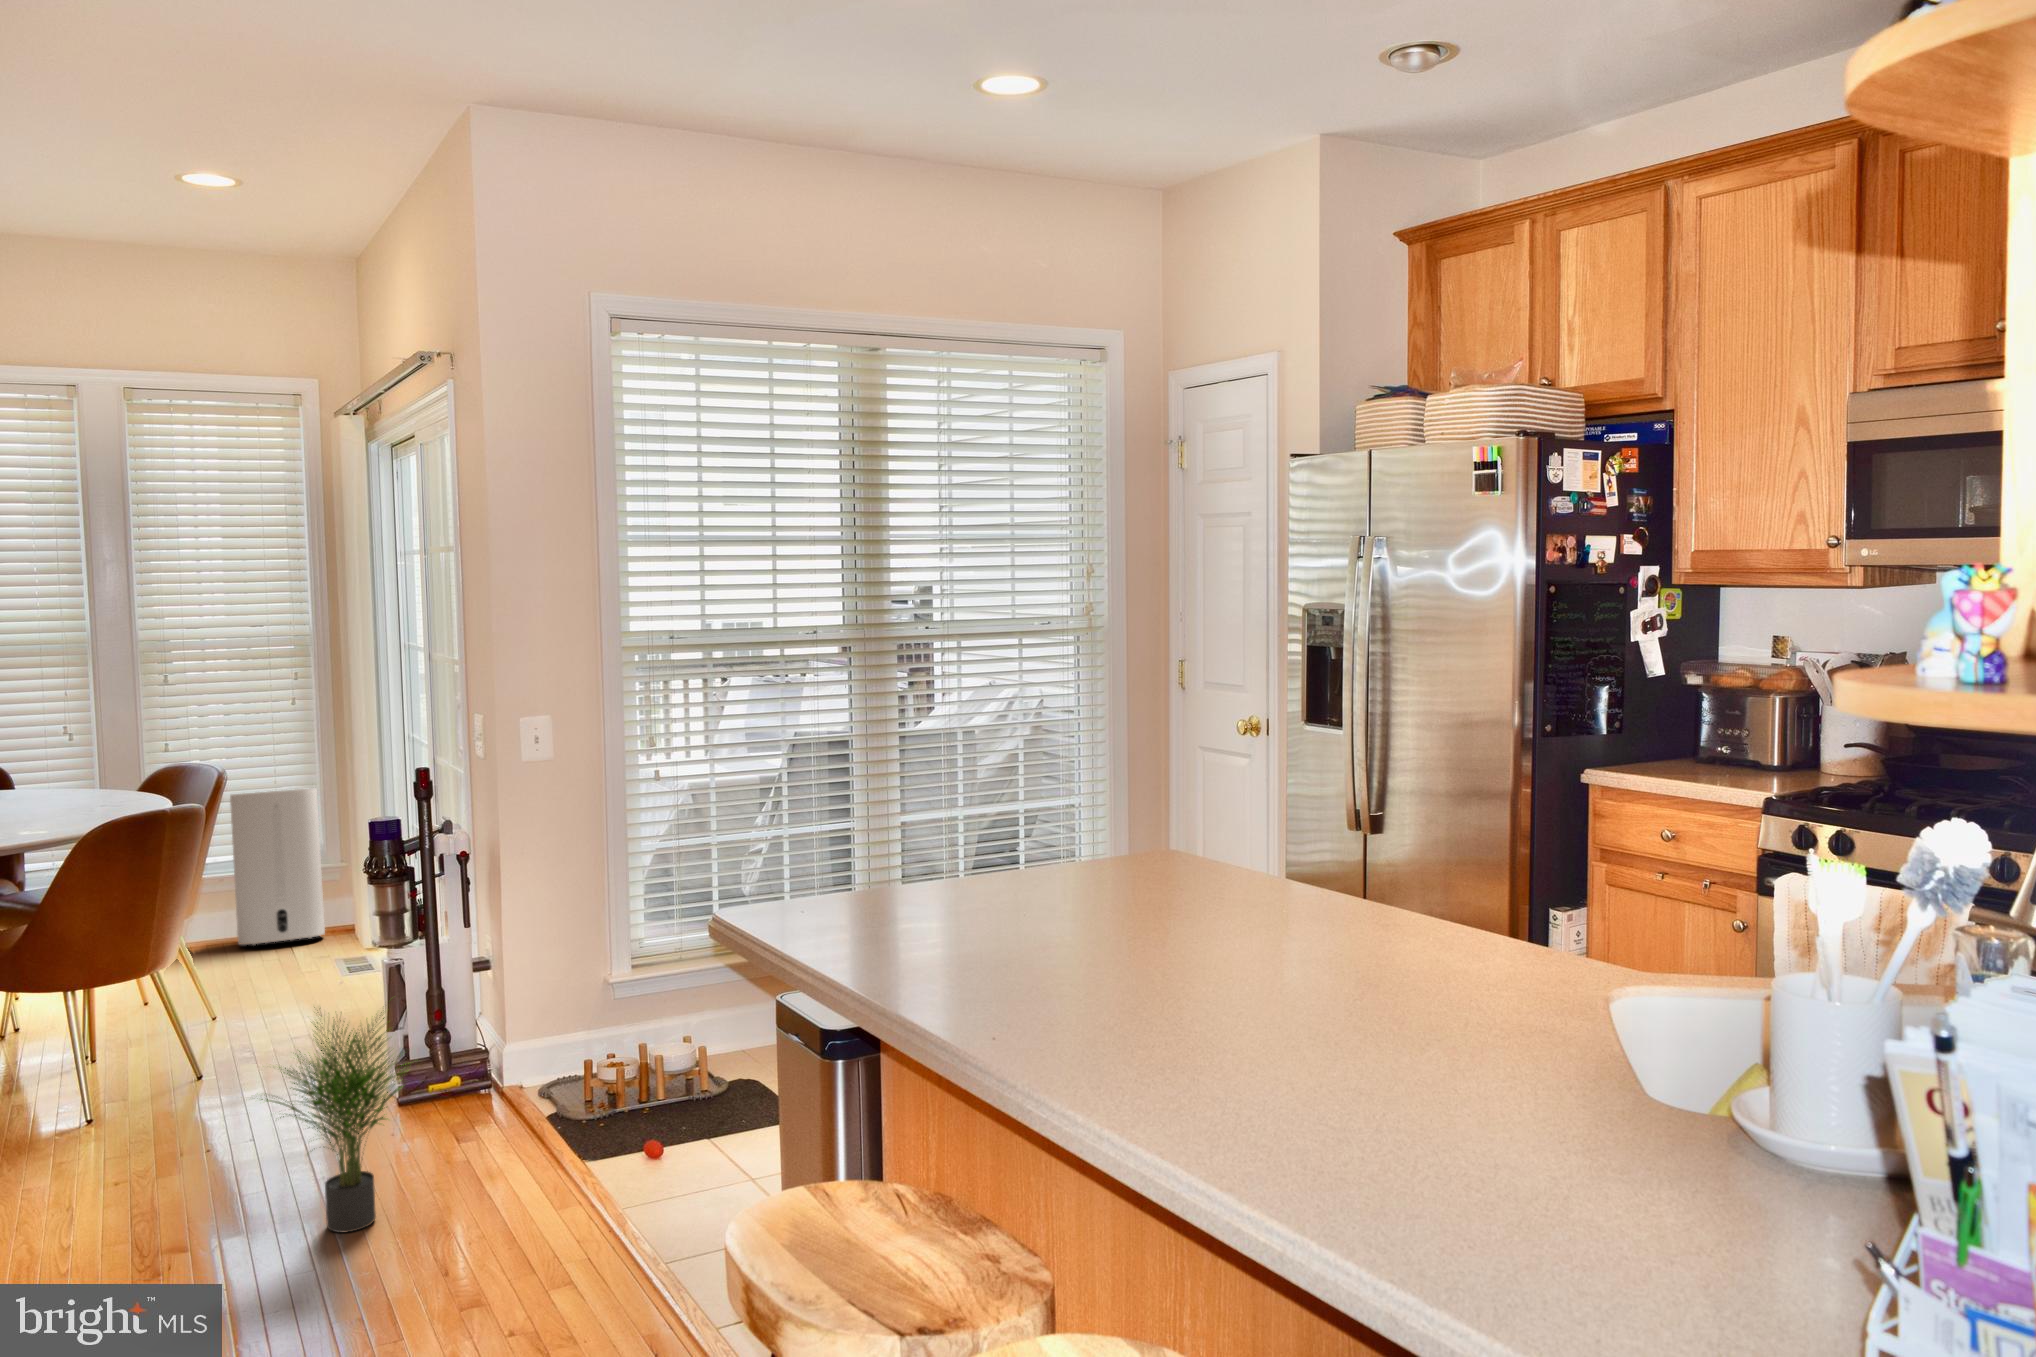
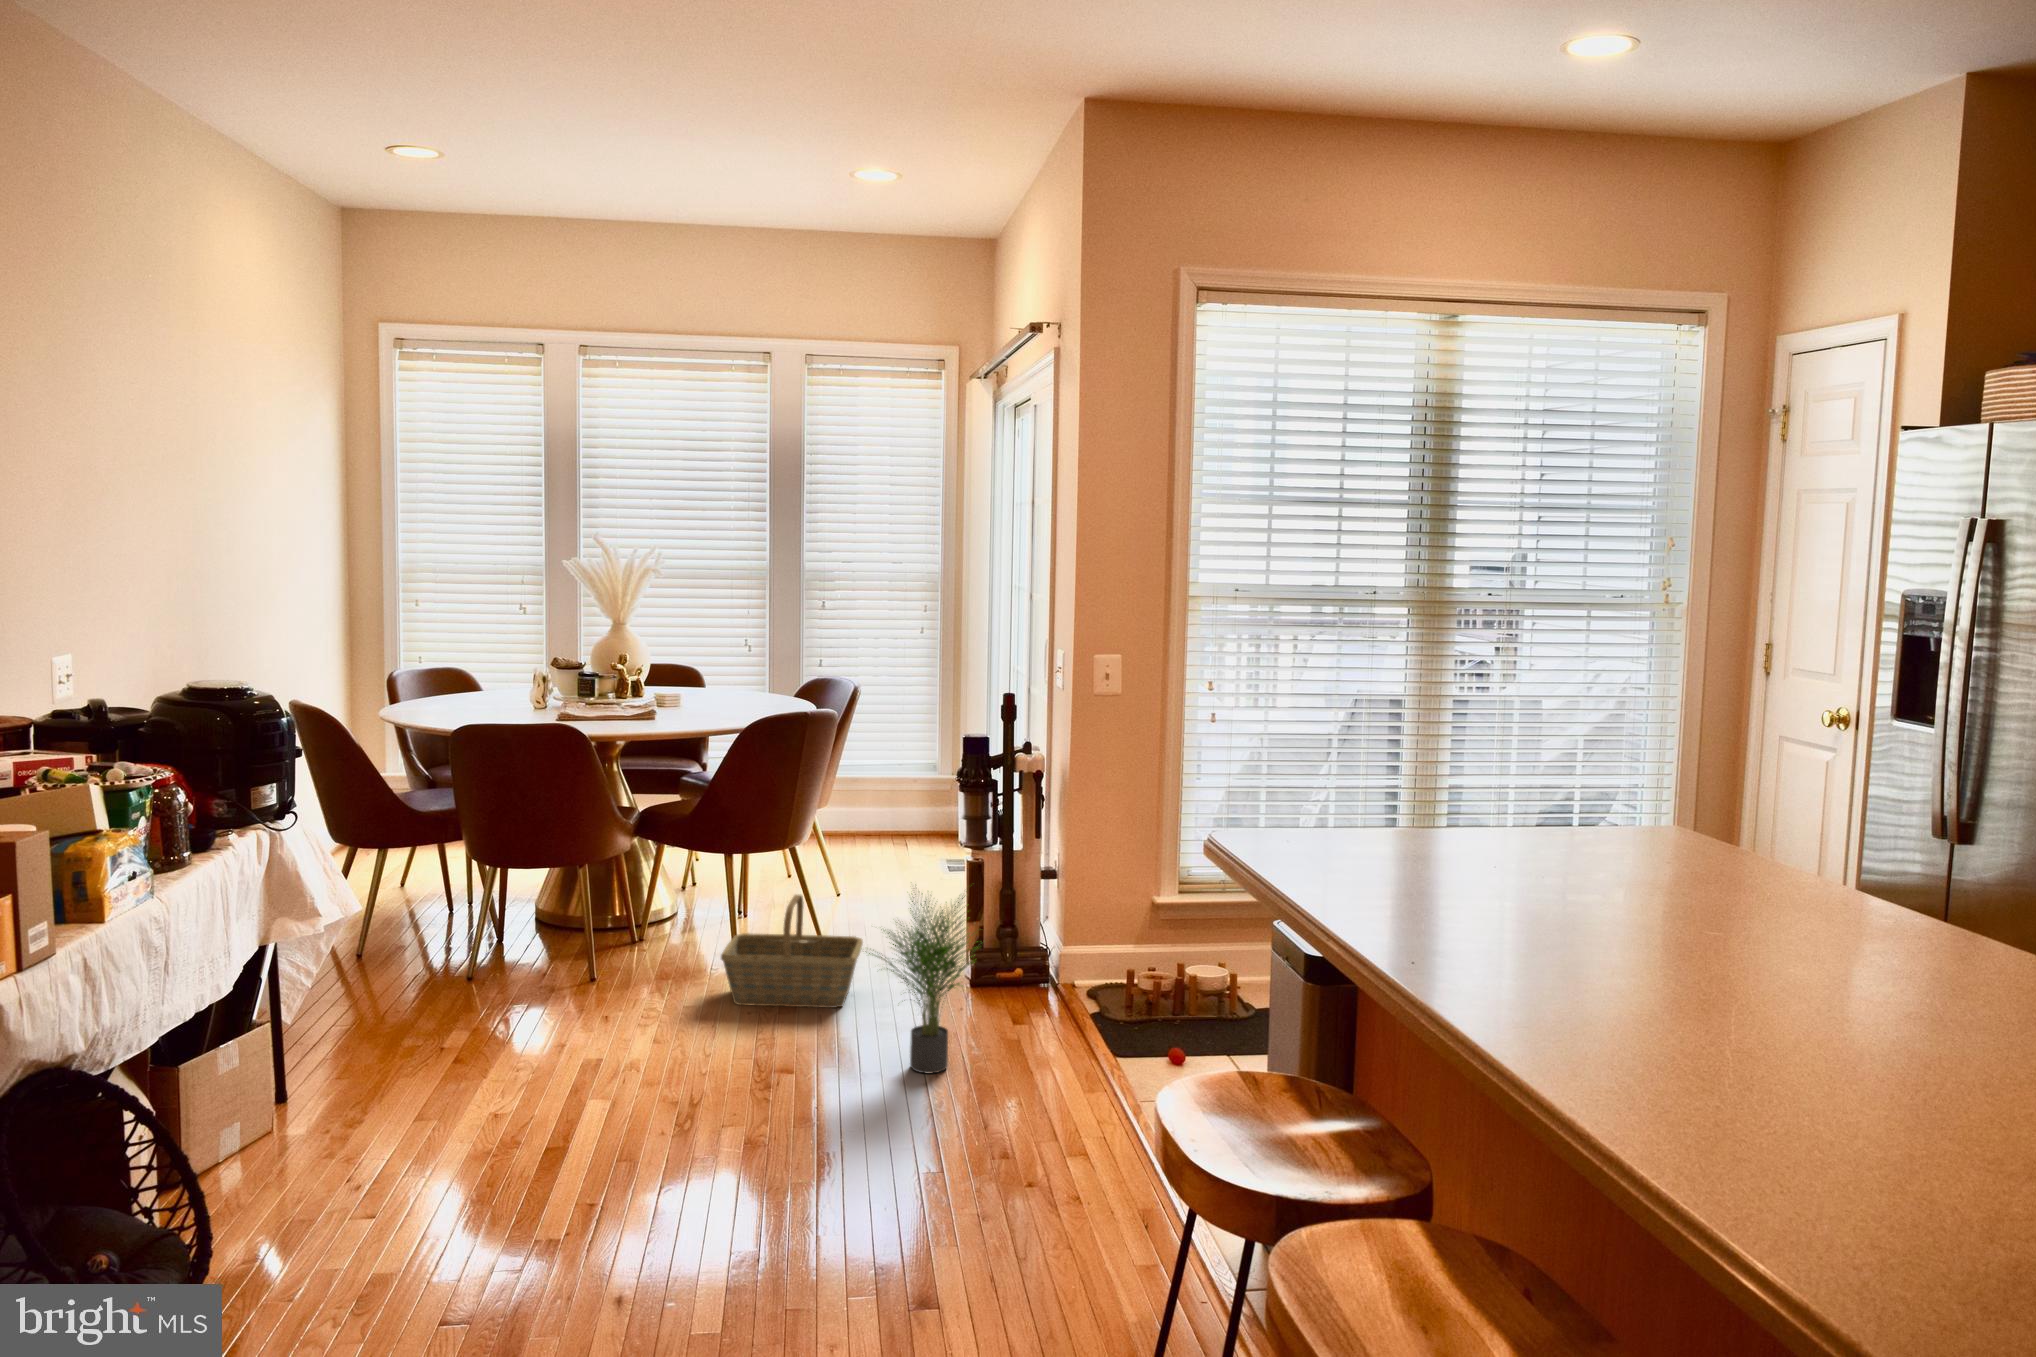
air purifier: present [230,788,325,946] -> none [863,707,932,838]
basket: none [52,1035,251,1186] -> present [721,894,863,1008]

